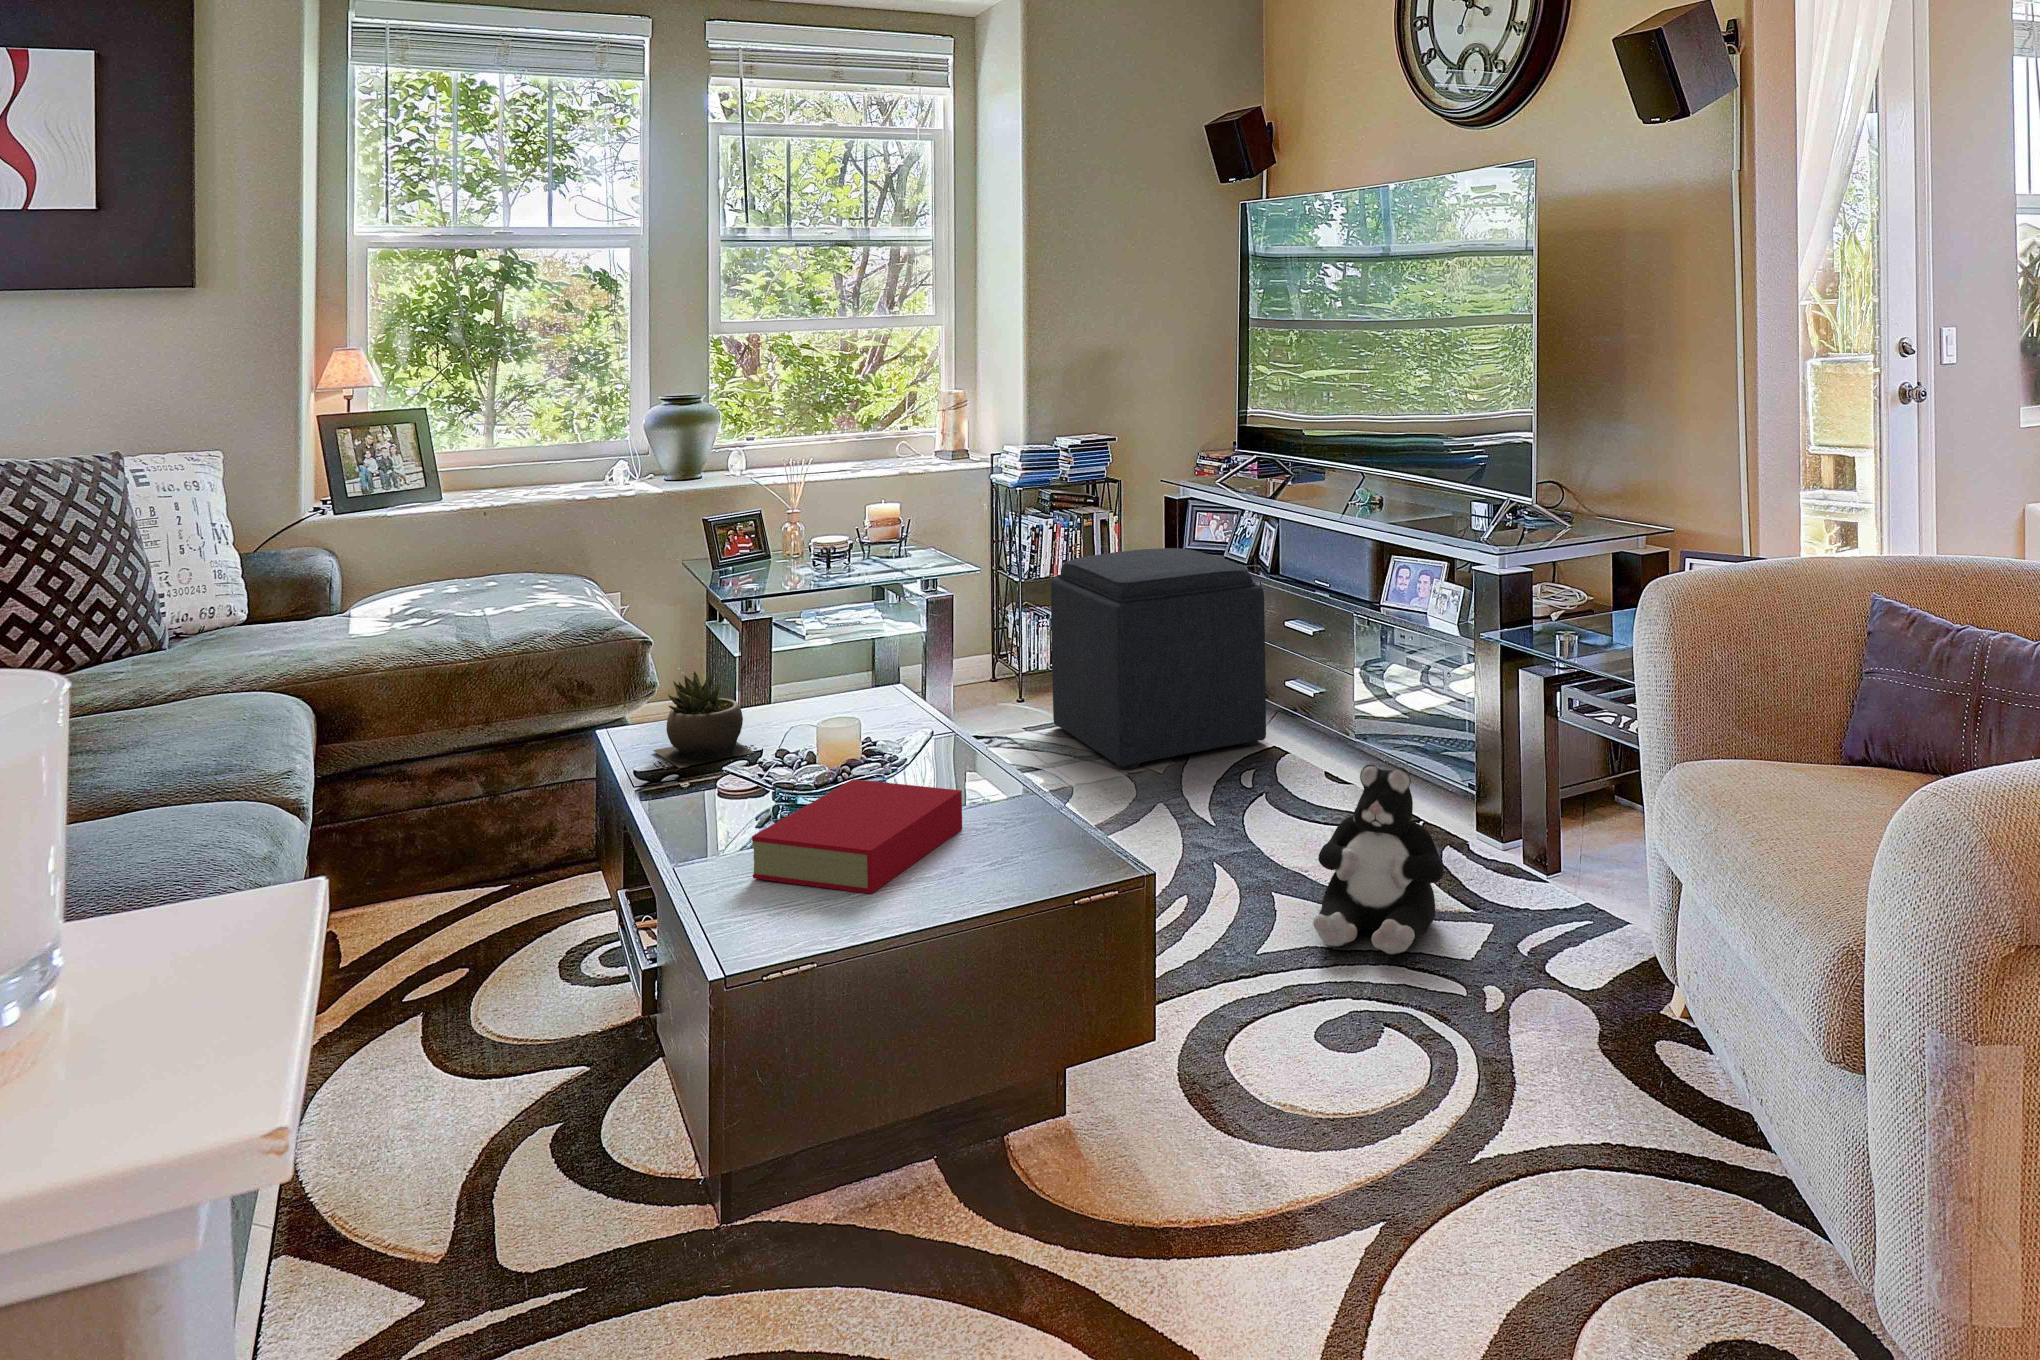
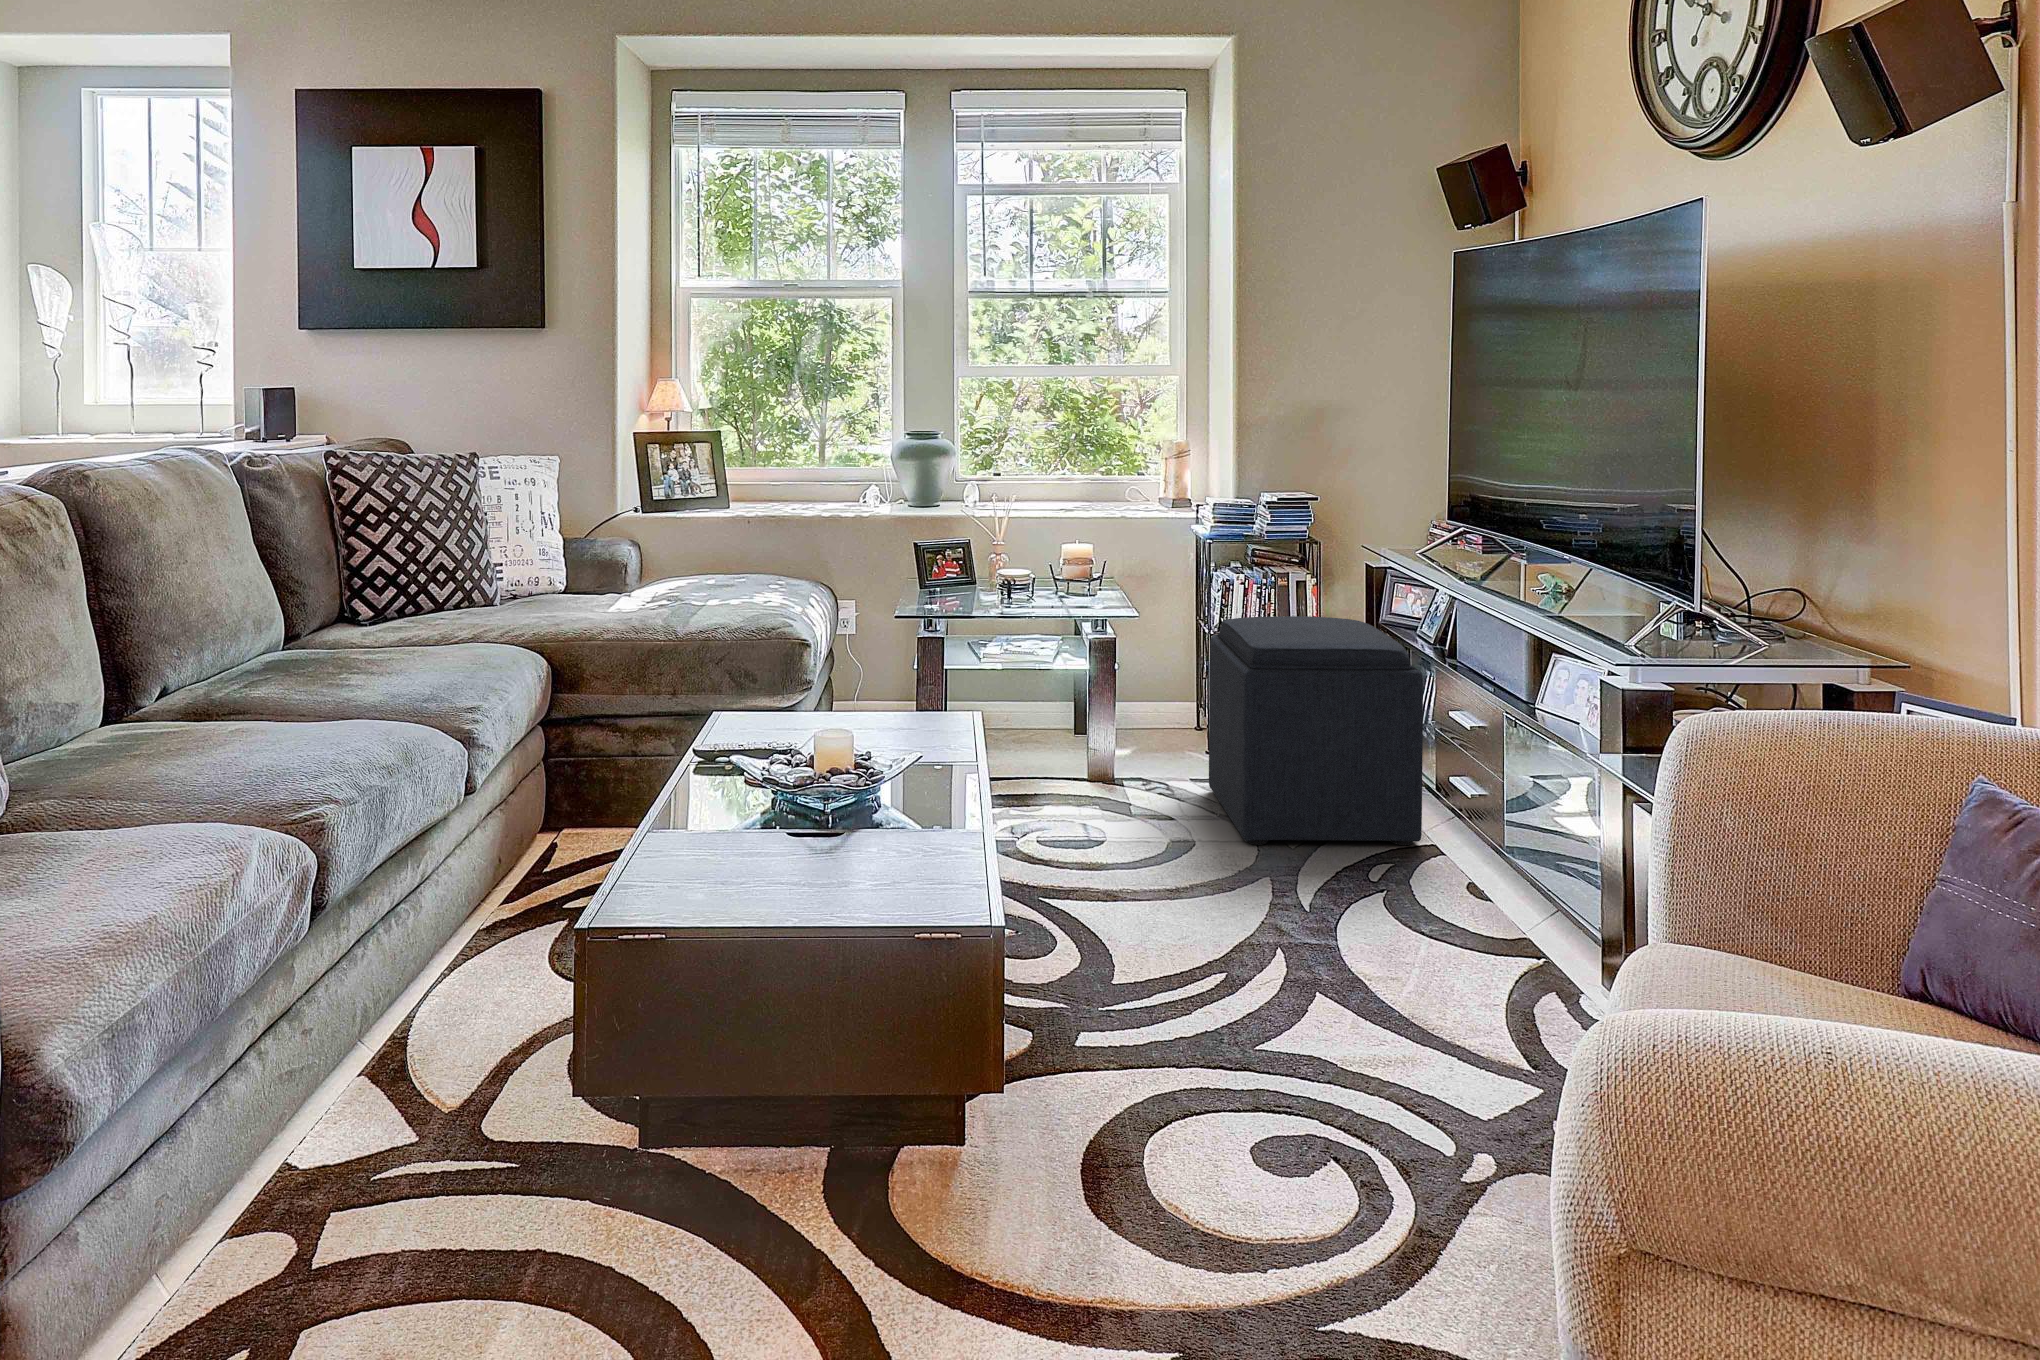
succulent plant: present [653,671,754,768] -> none [745,675,818,758]
plush toy: present [1313,765,1444,955] -> none [1311,877,1476,1090]
book: present [752,779,962,894] -> none [717,789,911,888]

